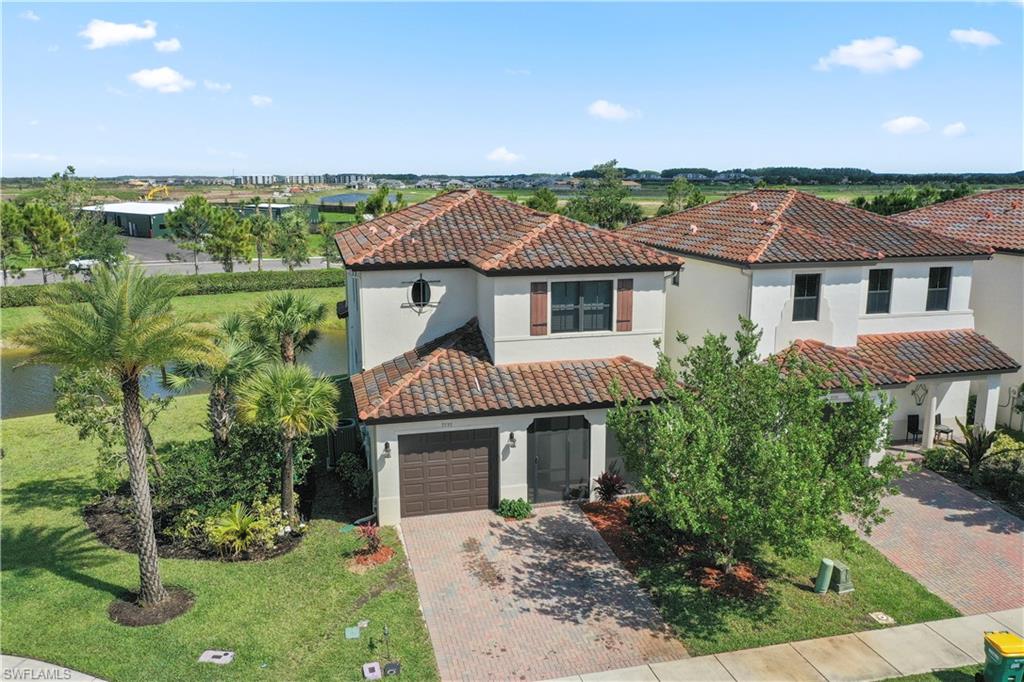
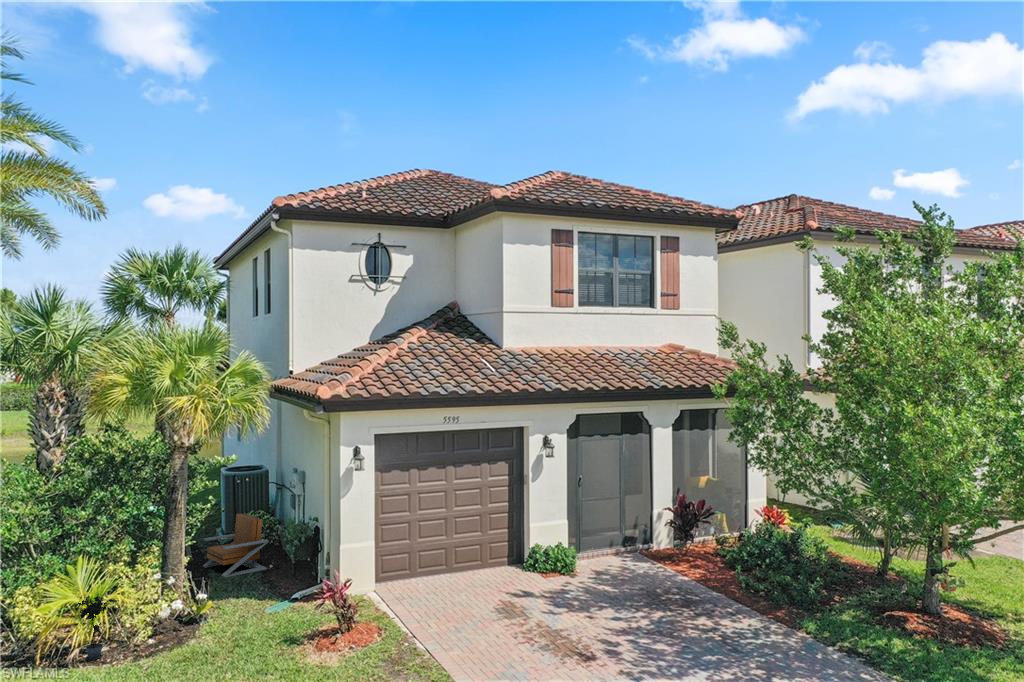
lounge chair: none [312,458,348,500] -> present [203,514,269,577]

